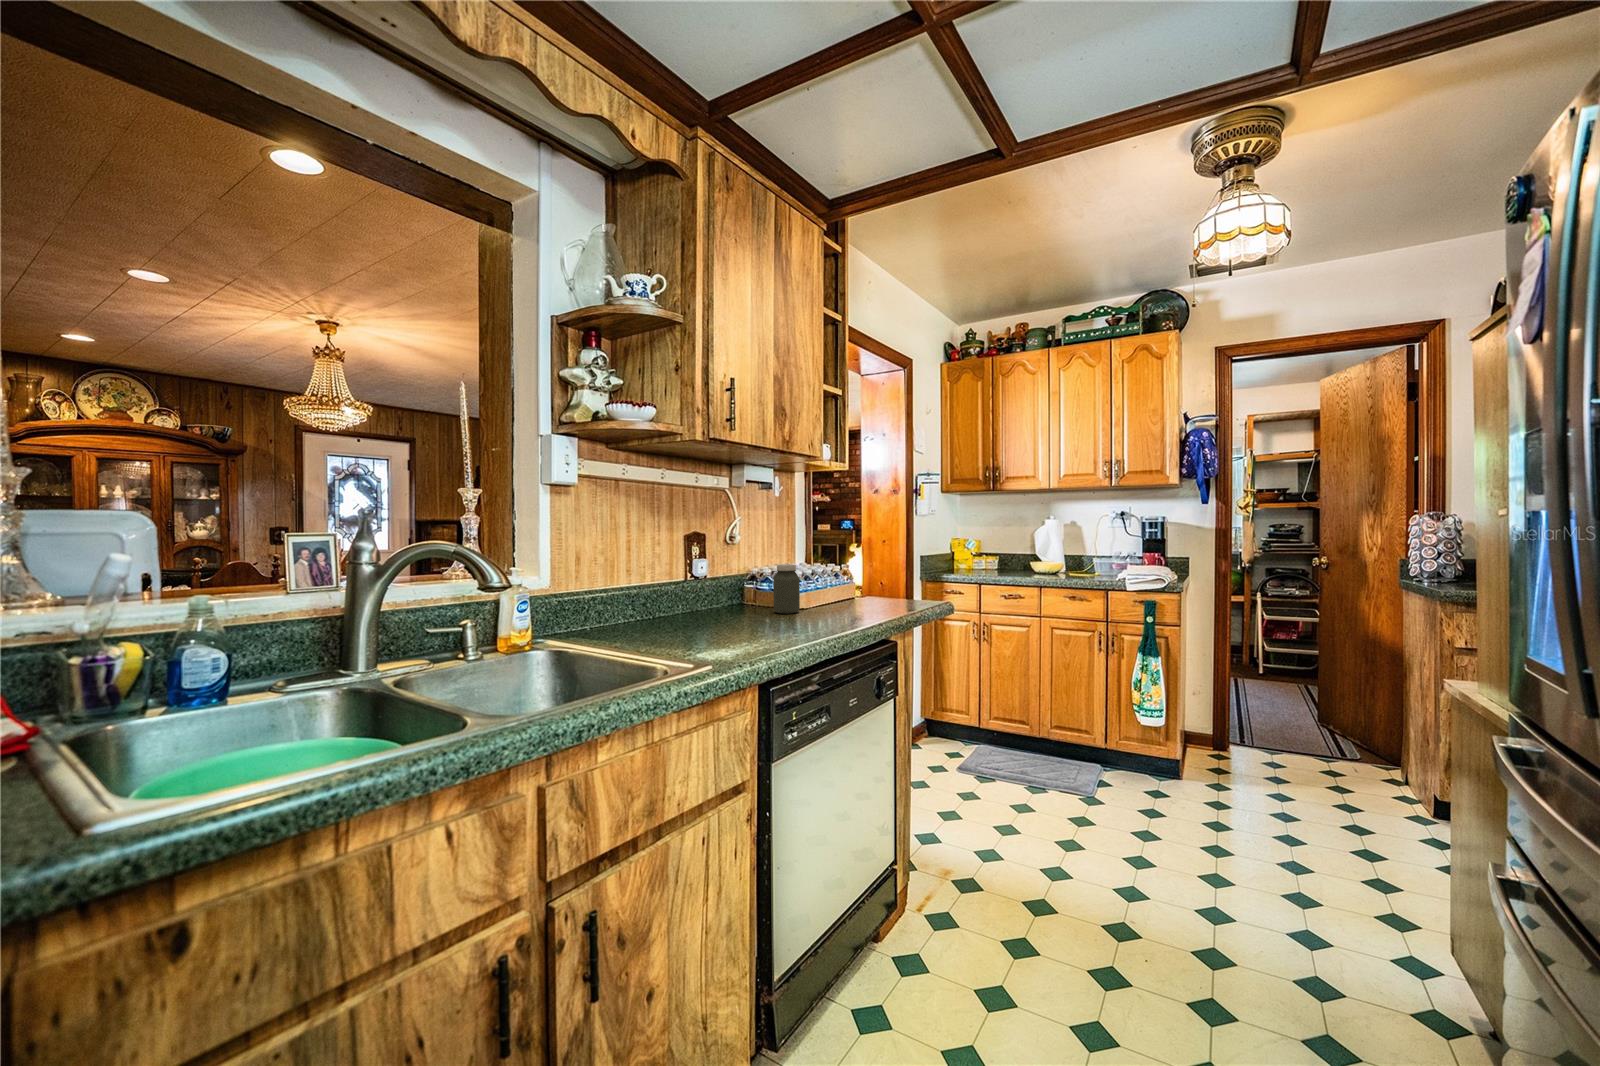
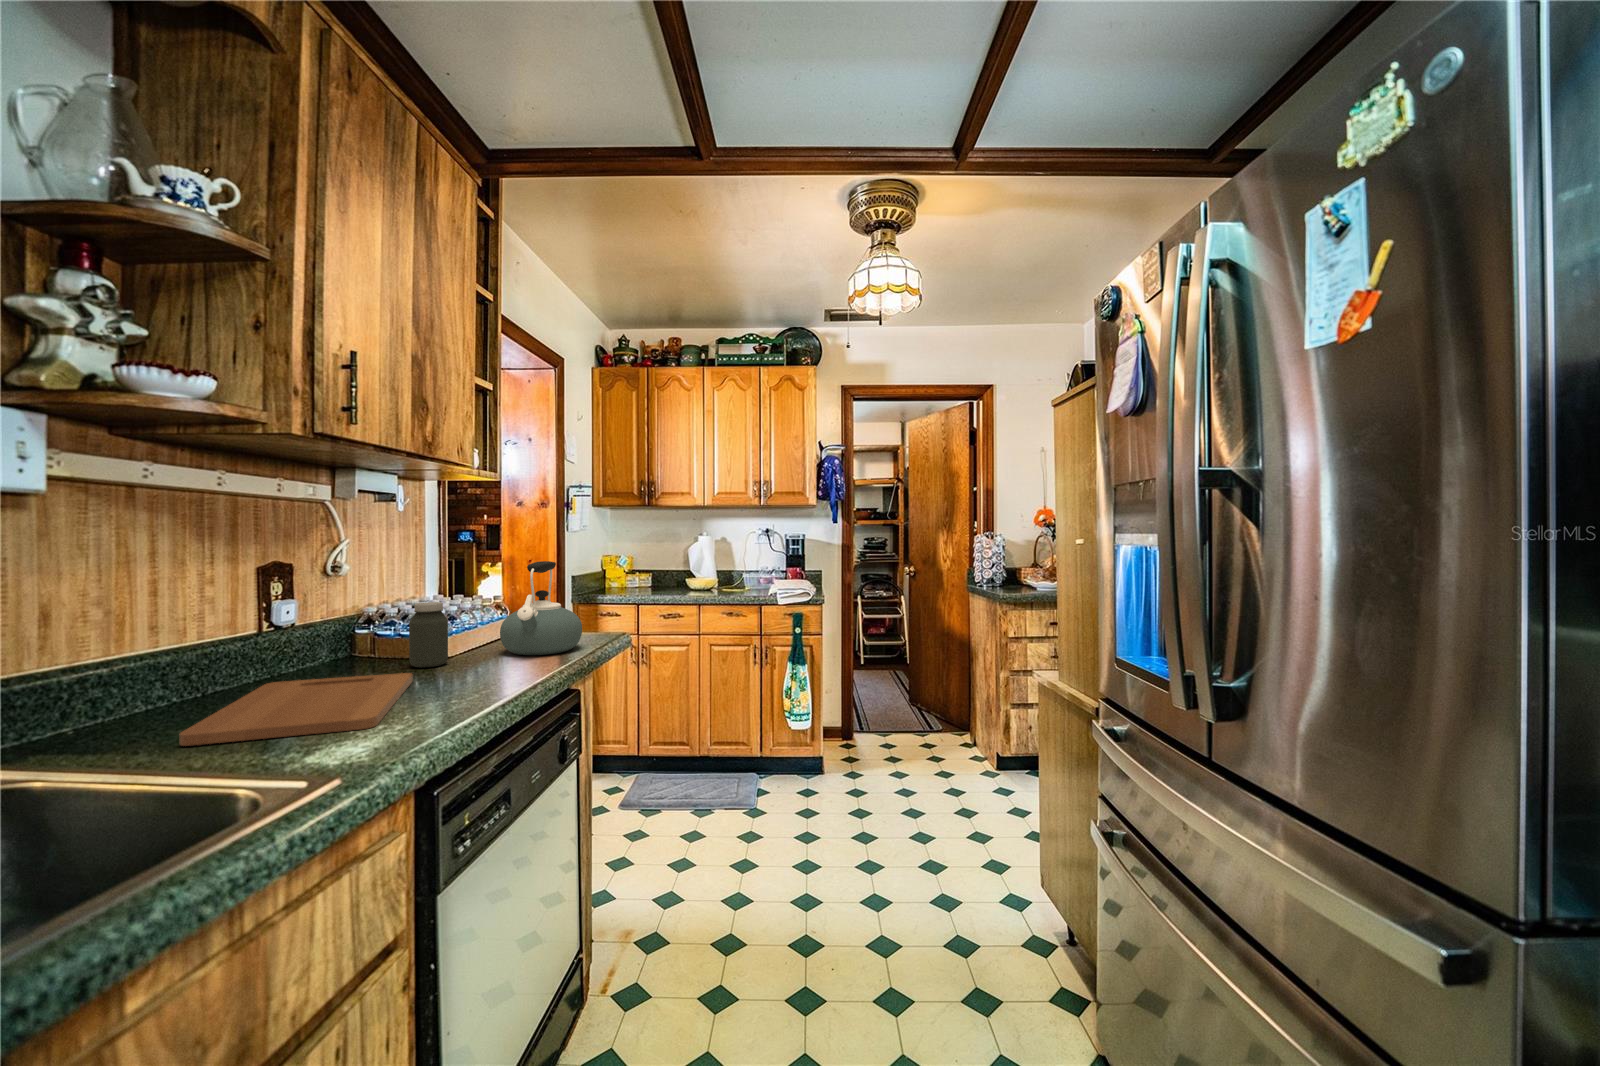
kettle: none [838,535,903,612] -> present [500,561,582,655]
cutting board: none [637,613,772,644] -> present [179,673,413,746]

